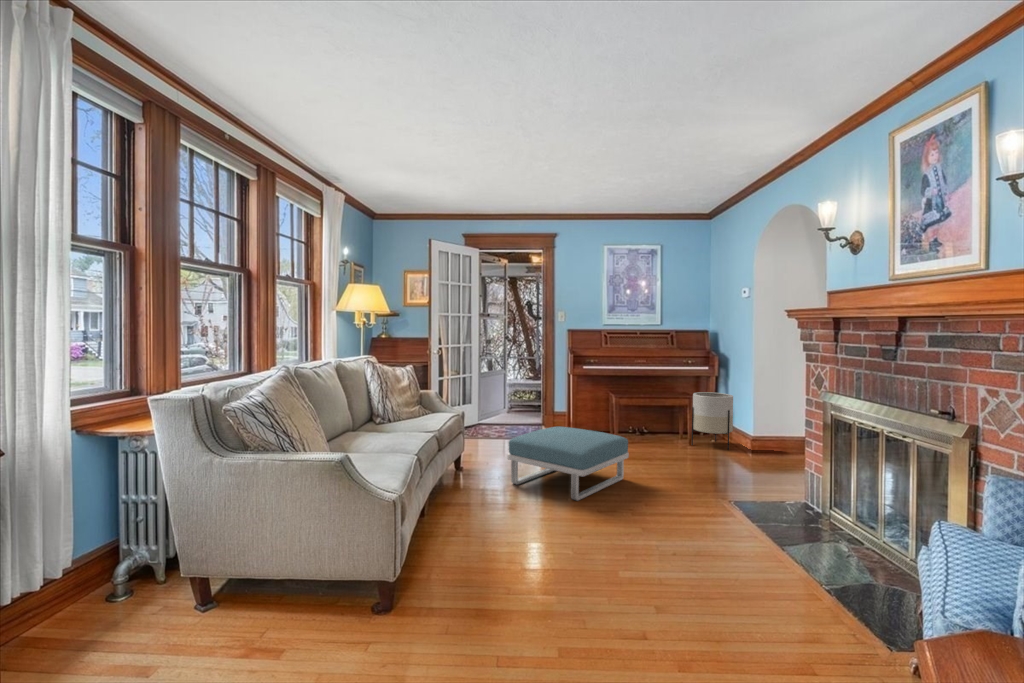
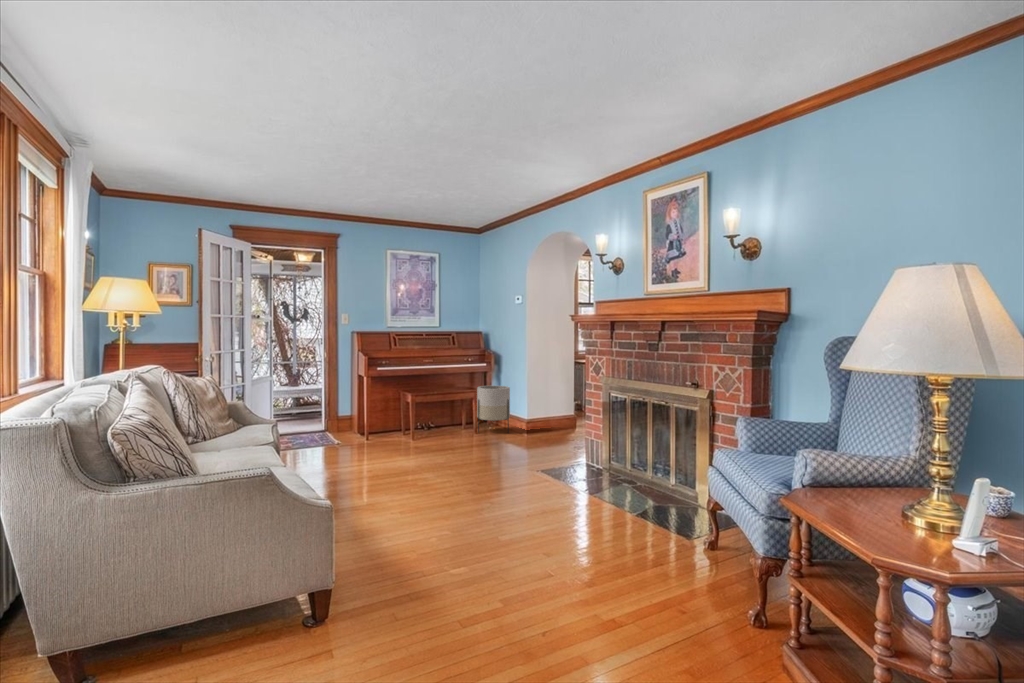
footstool: present [508,427,629,501] -> none [343,428,452,491]

